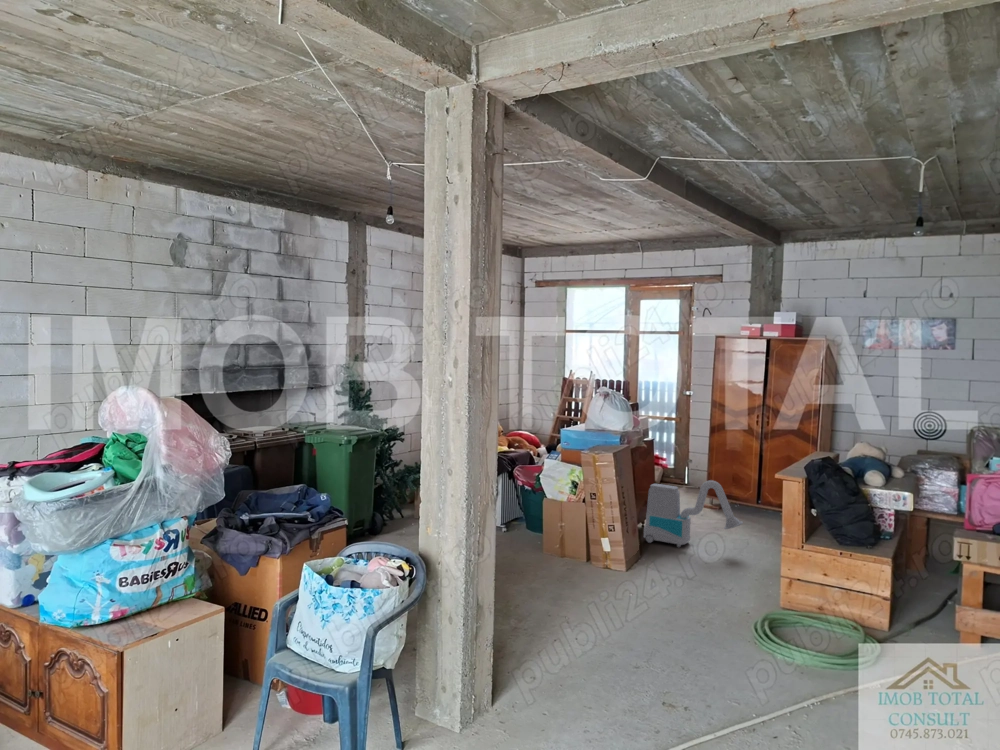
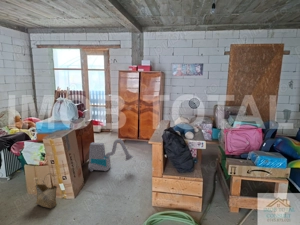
woven basket: none [561,516,599,574] -> present [36,184,57,208]

